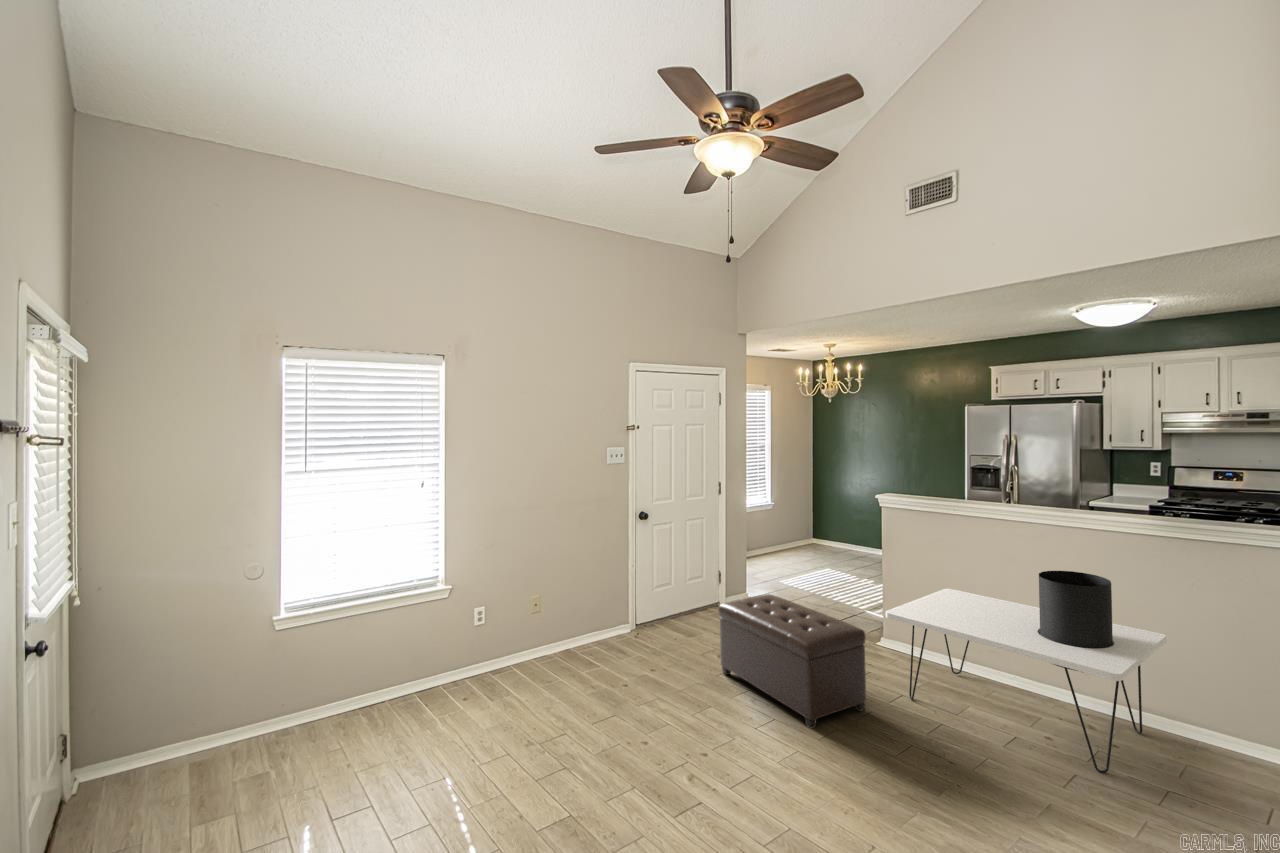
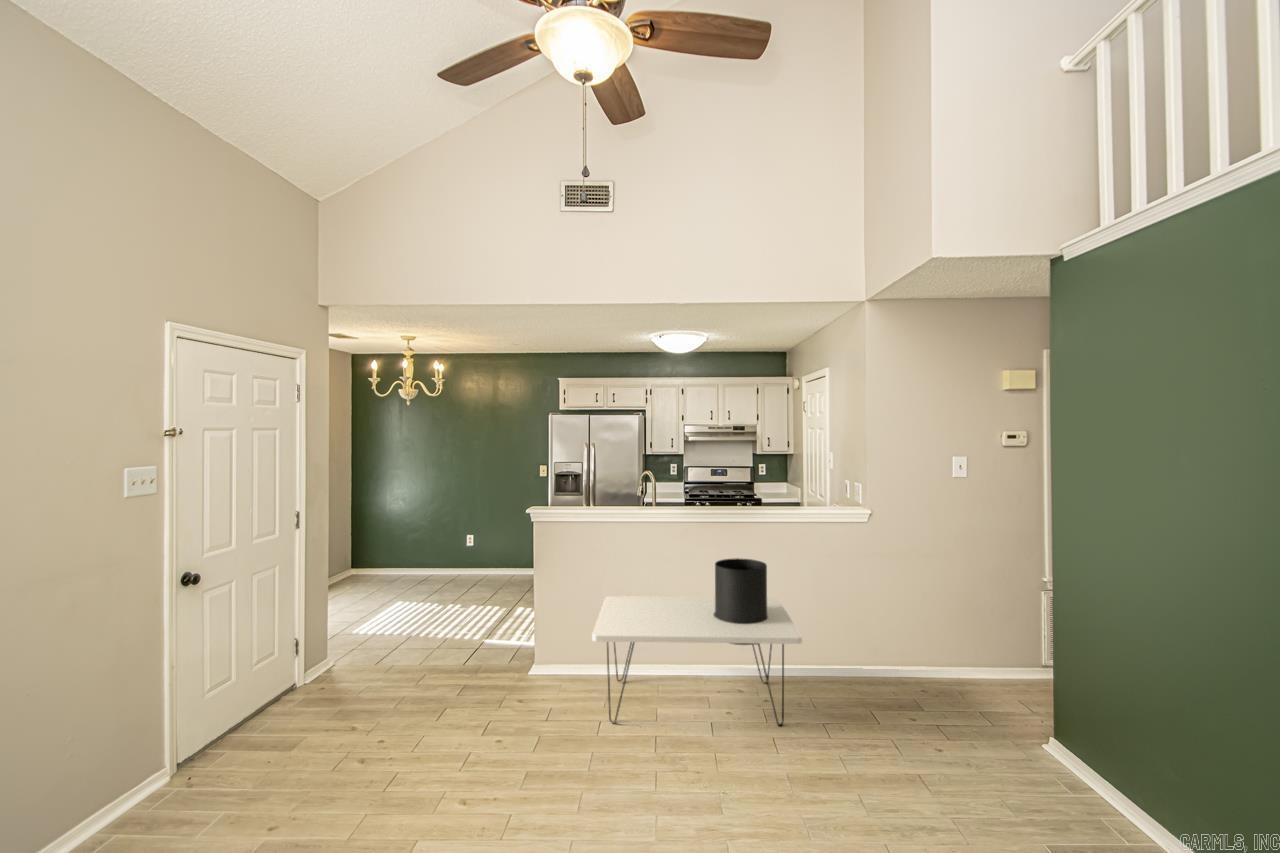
ottoman: present [718,594,866,729] -> none [386,651,590,804]

